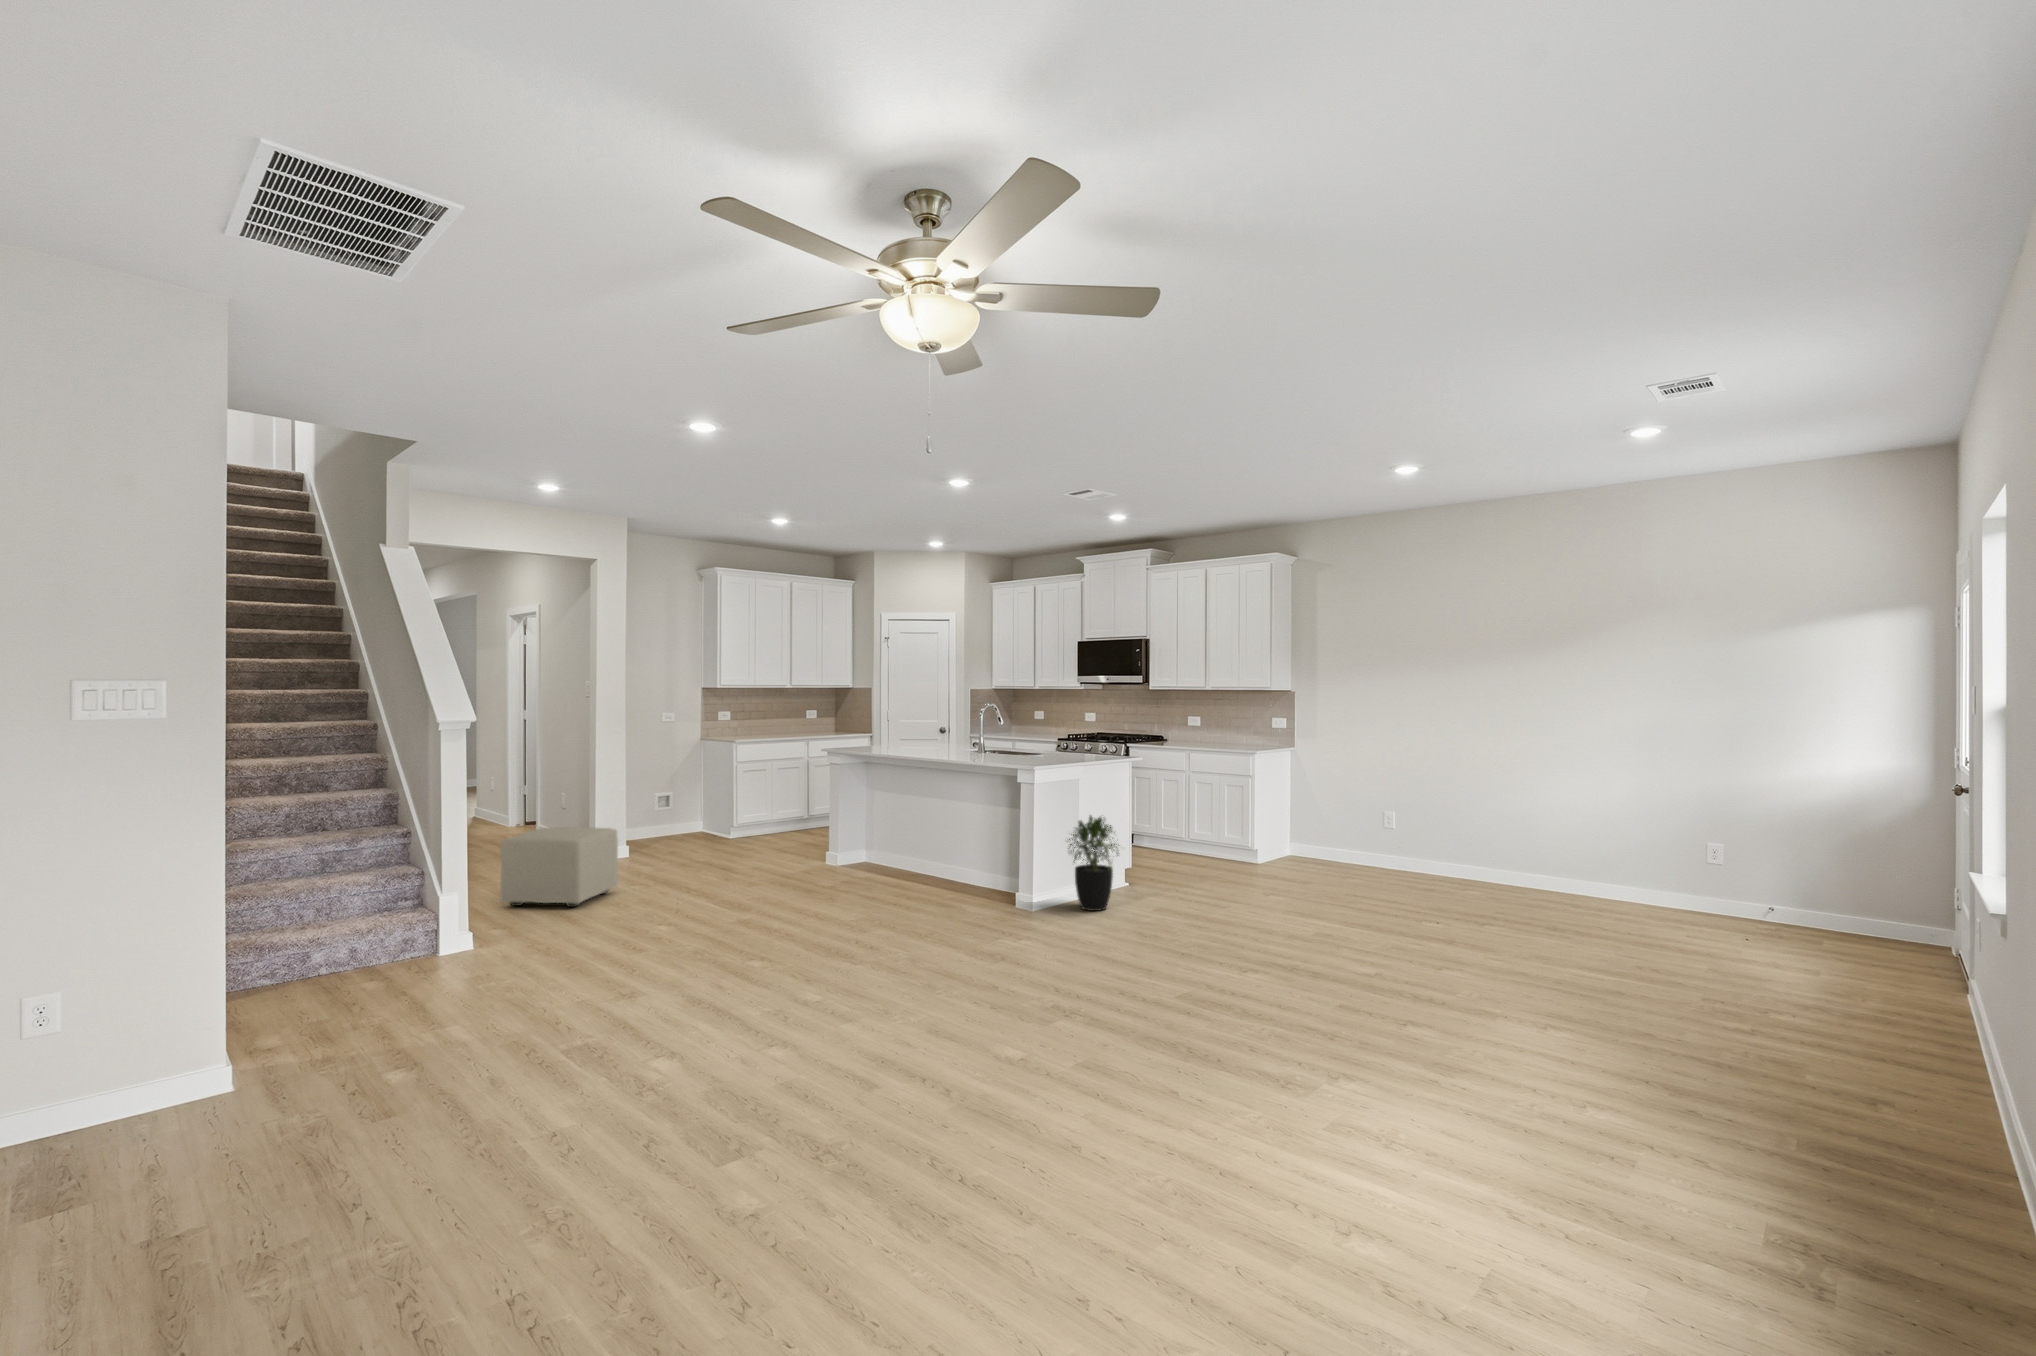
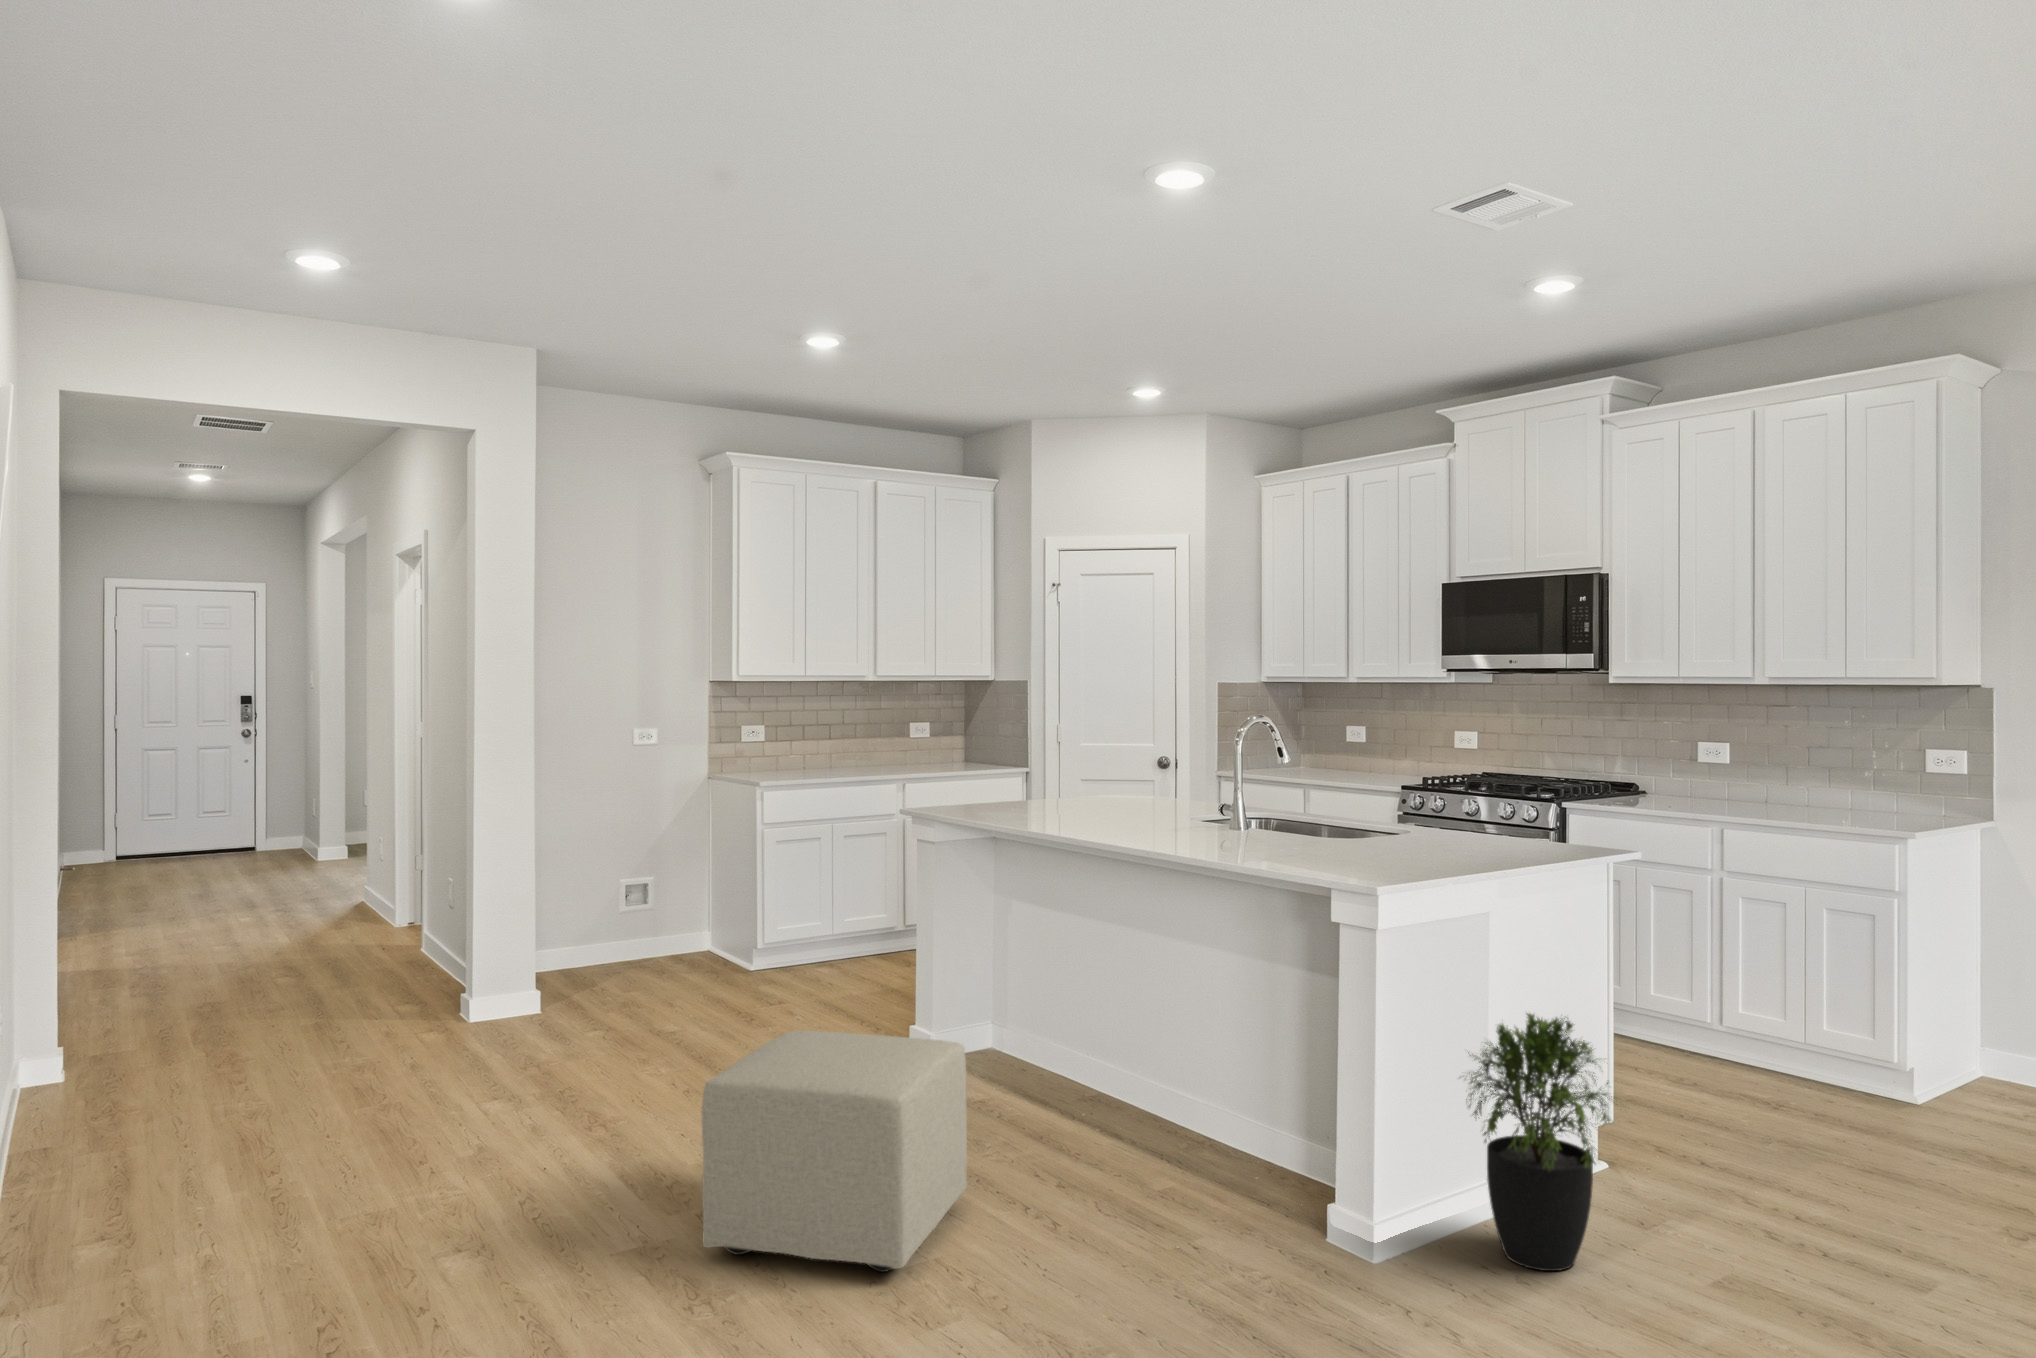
ottoman: present [500,827,618,907] -> present [702,1030,967,1272]

